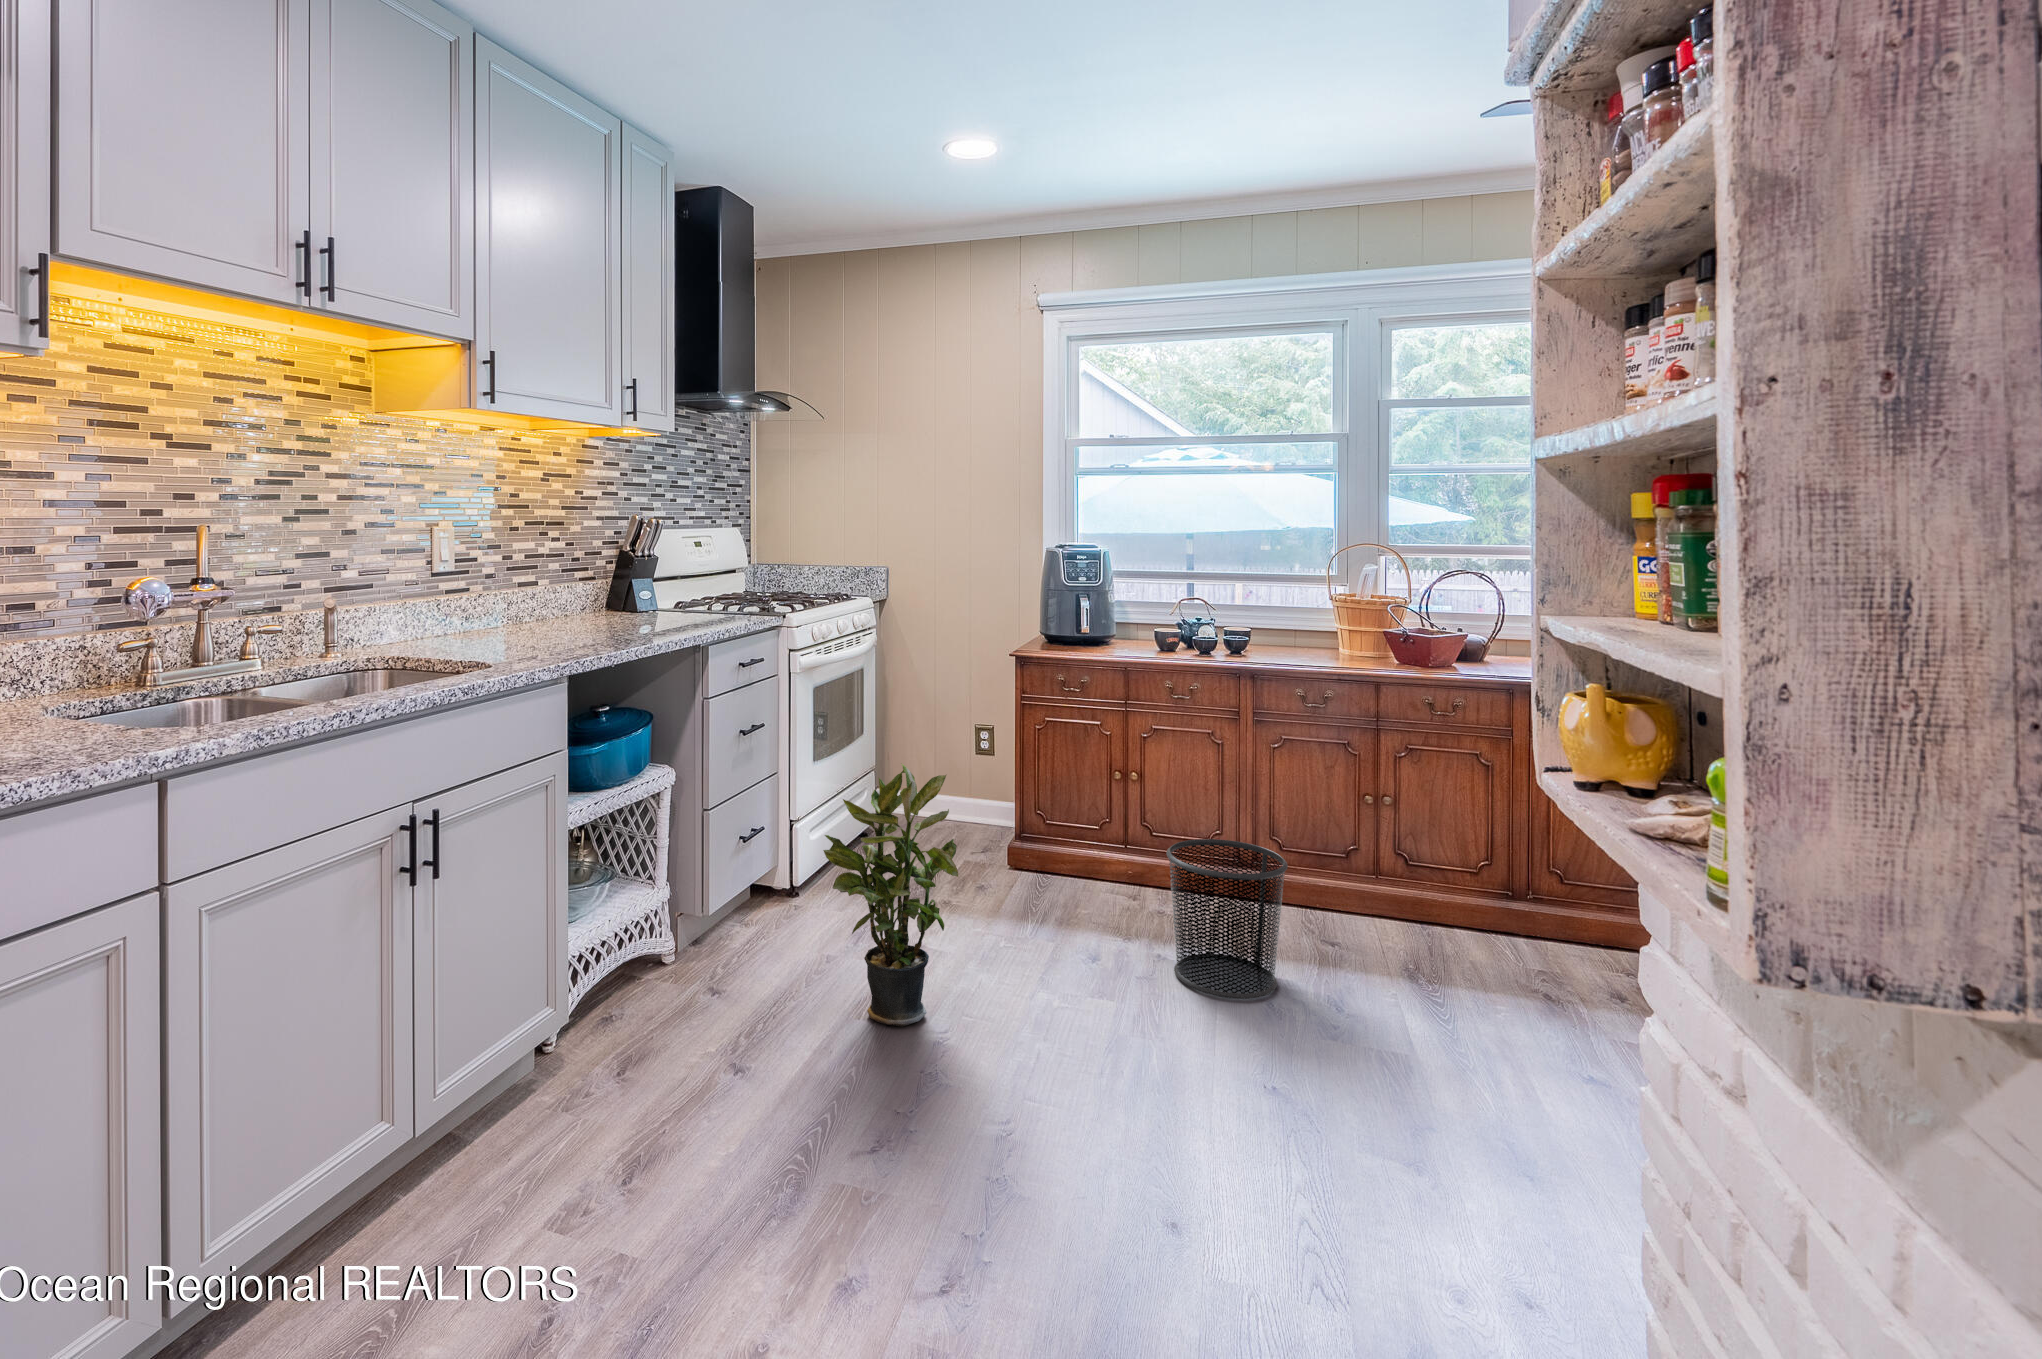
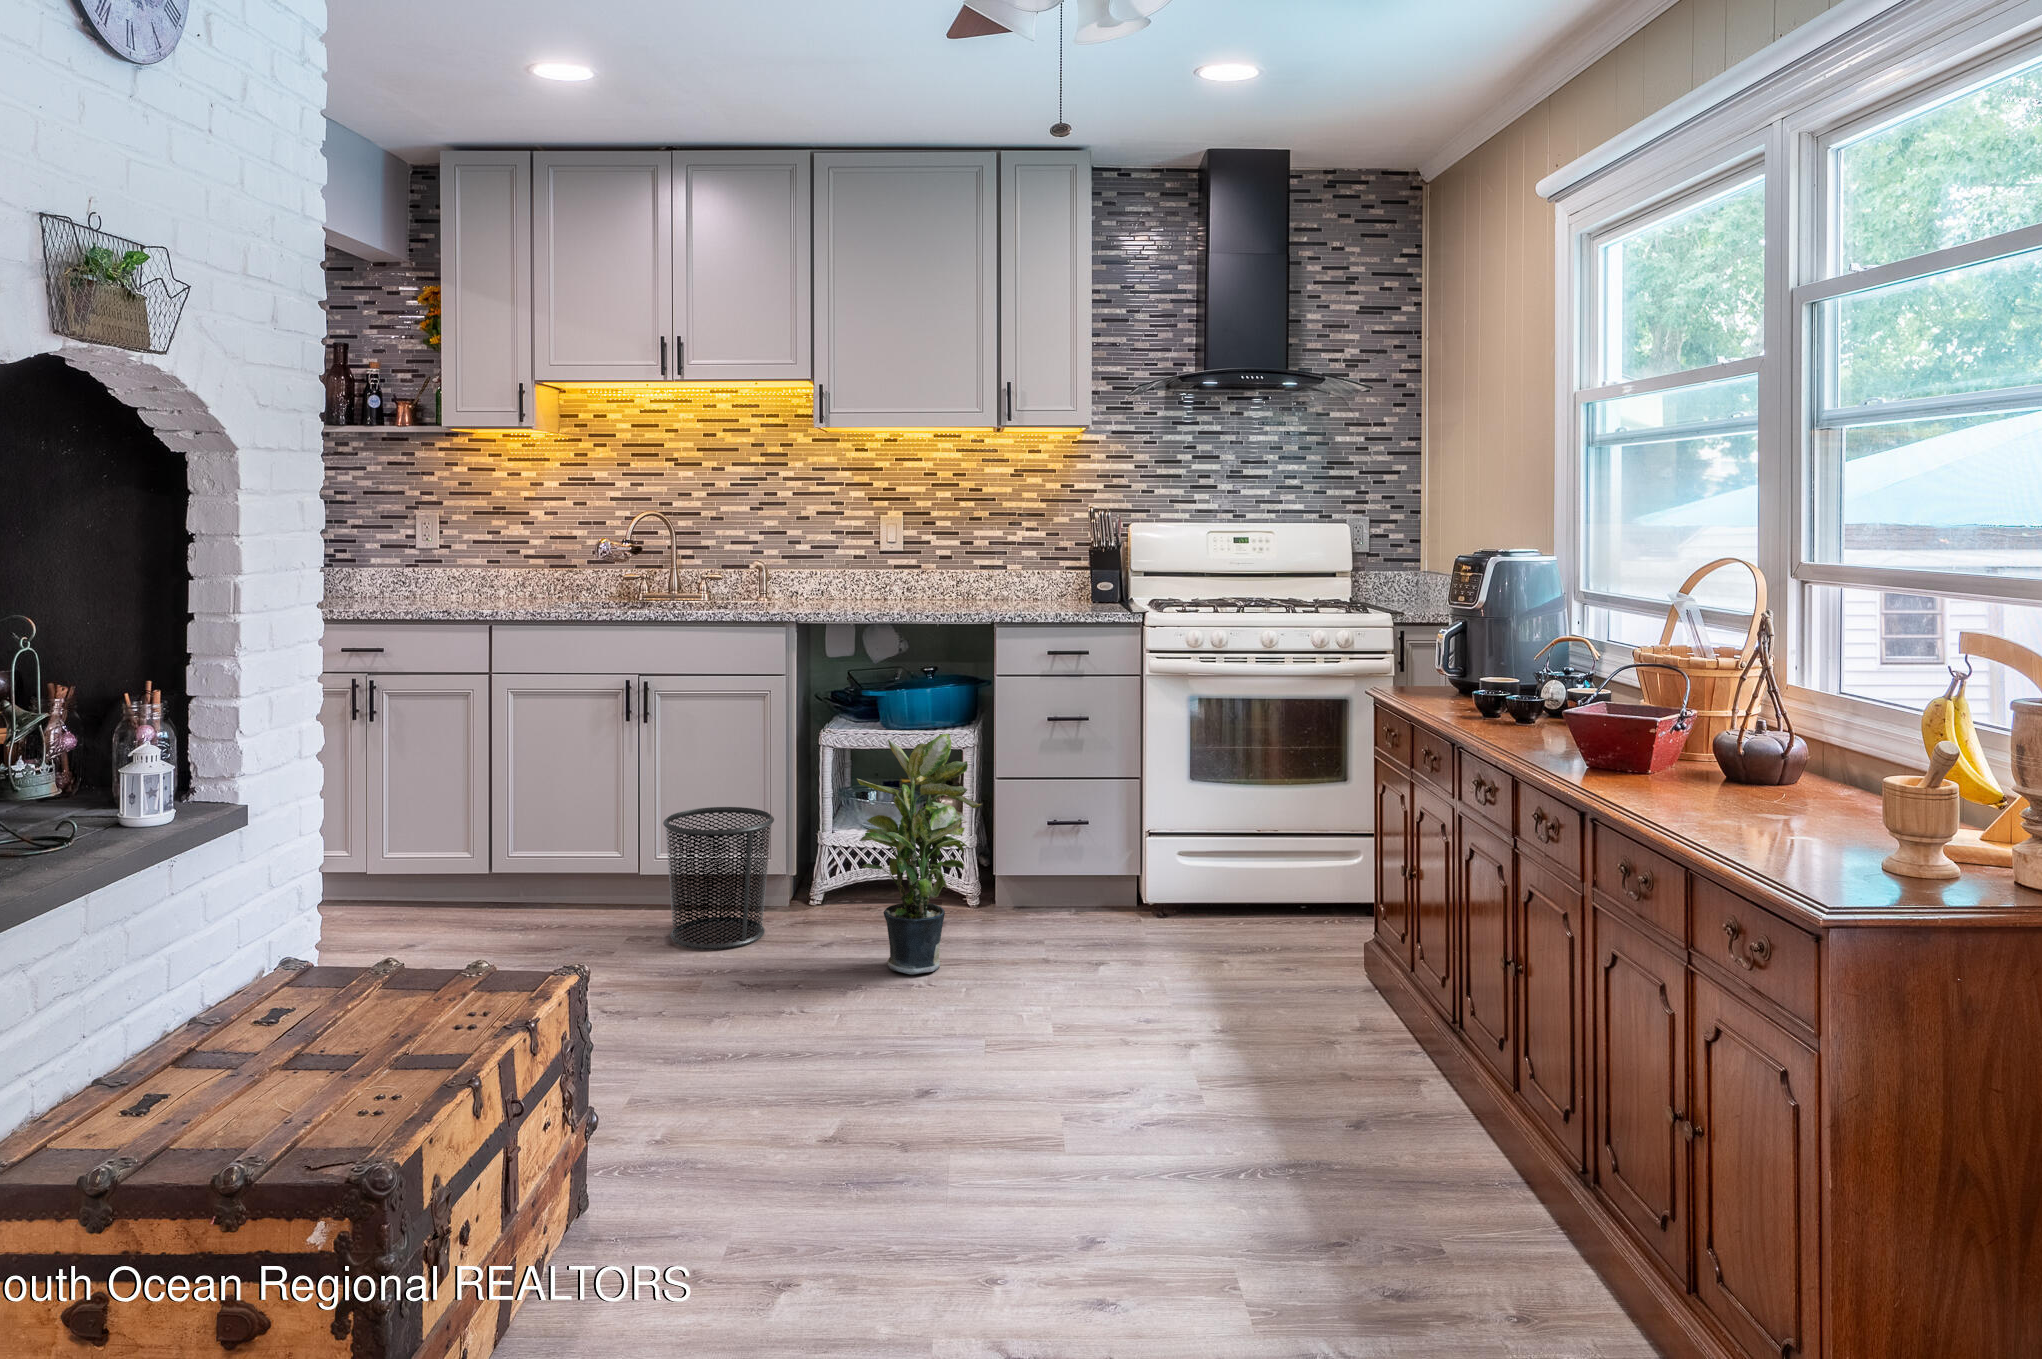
waste bin: present [1166,839,1288,999] -> present [663,807,774,949]

